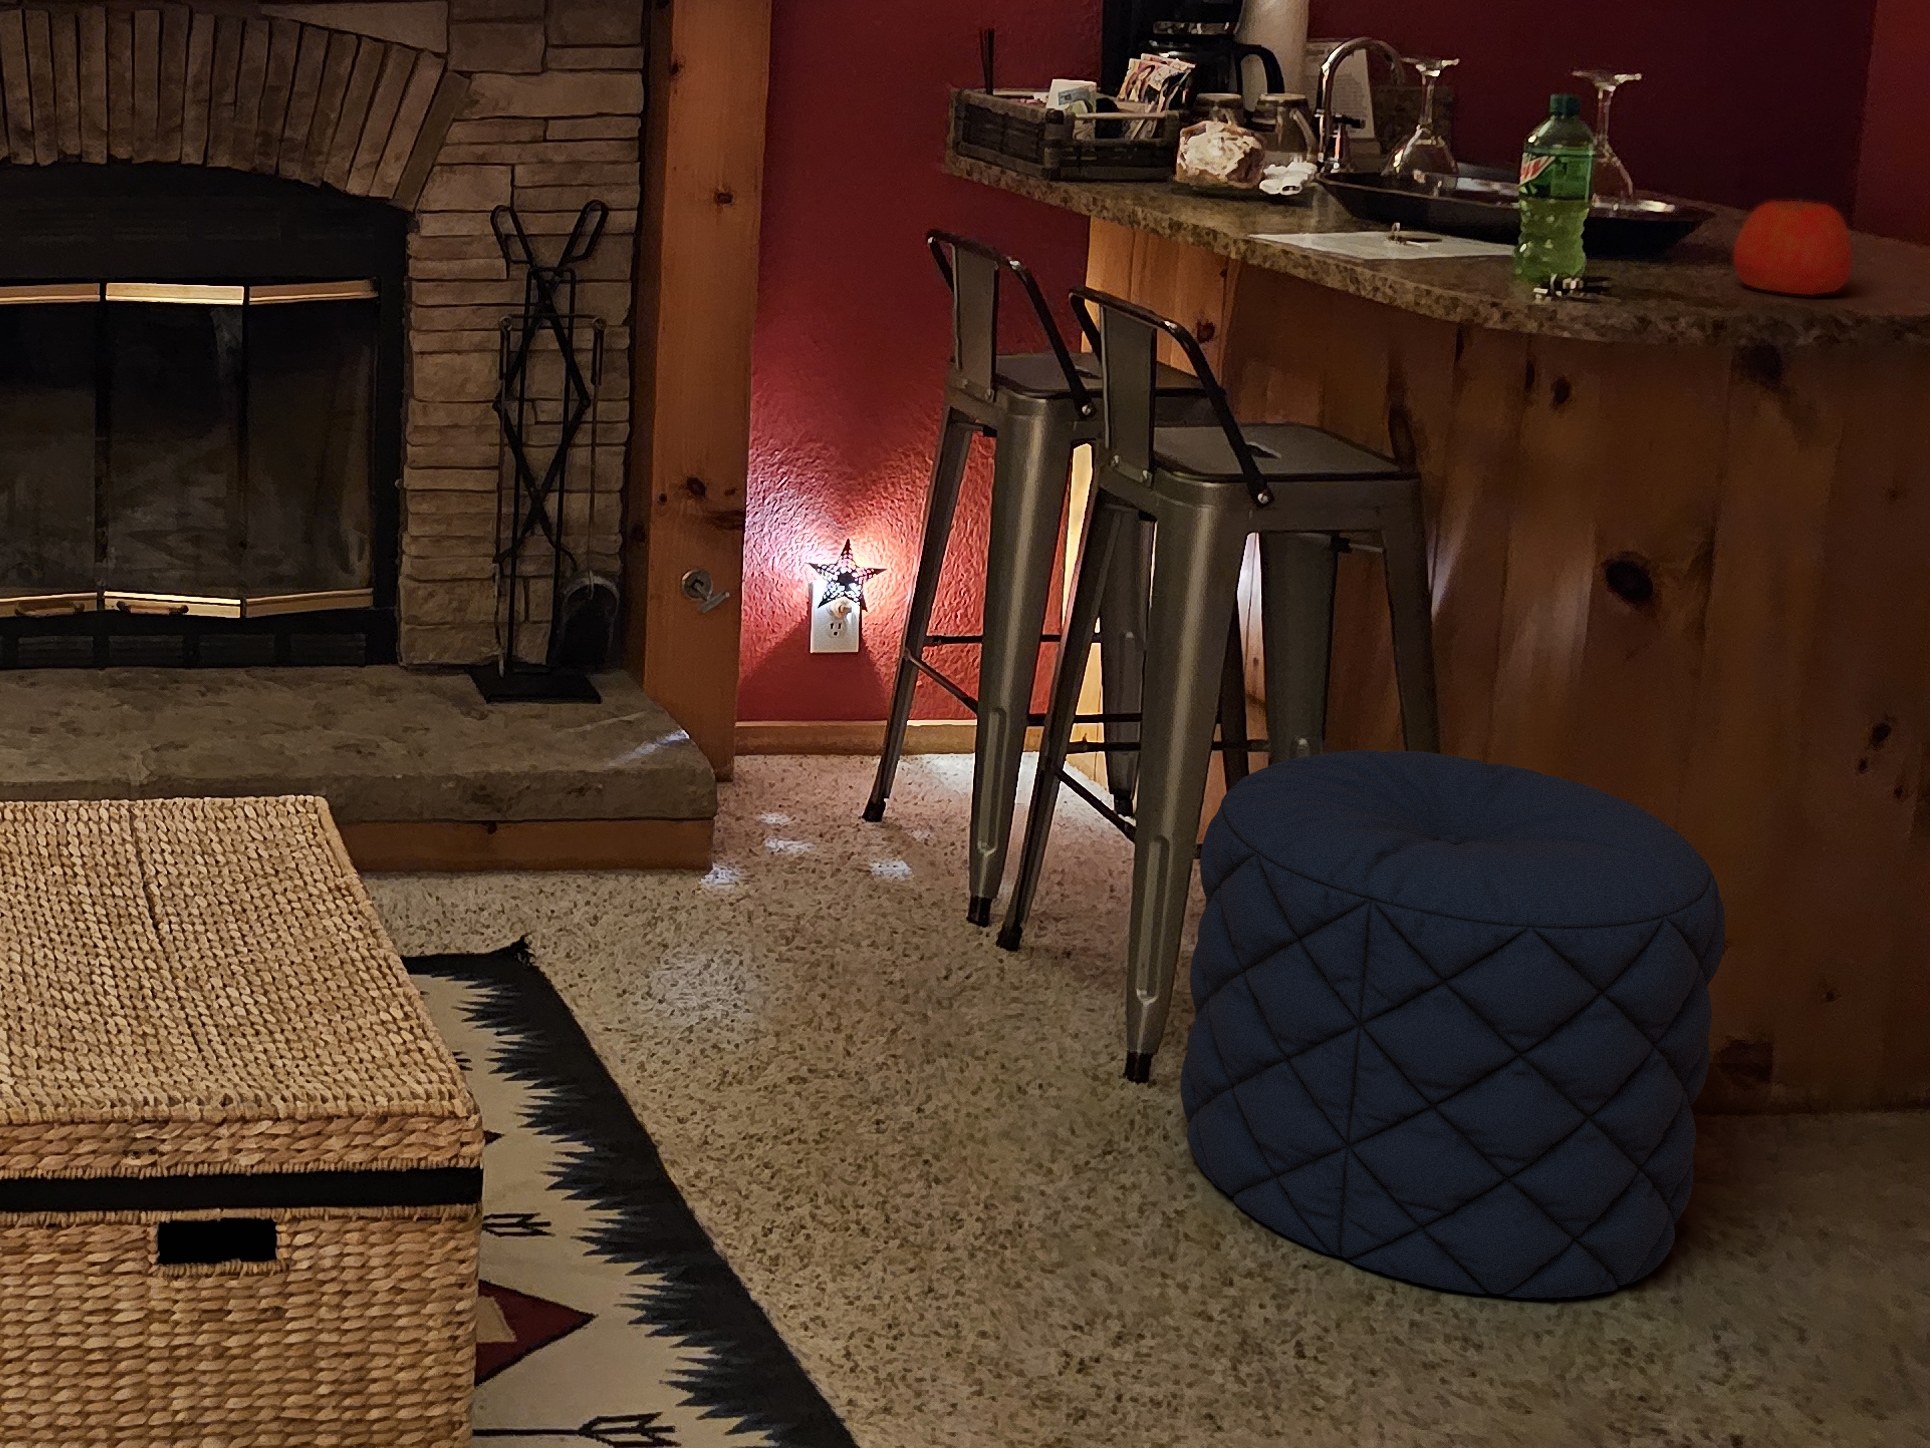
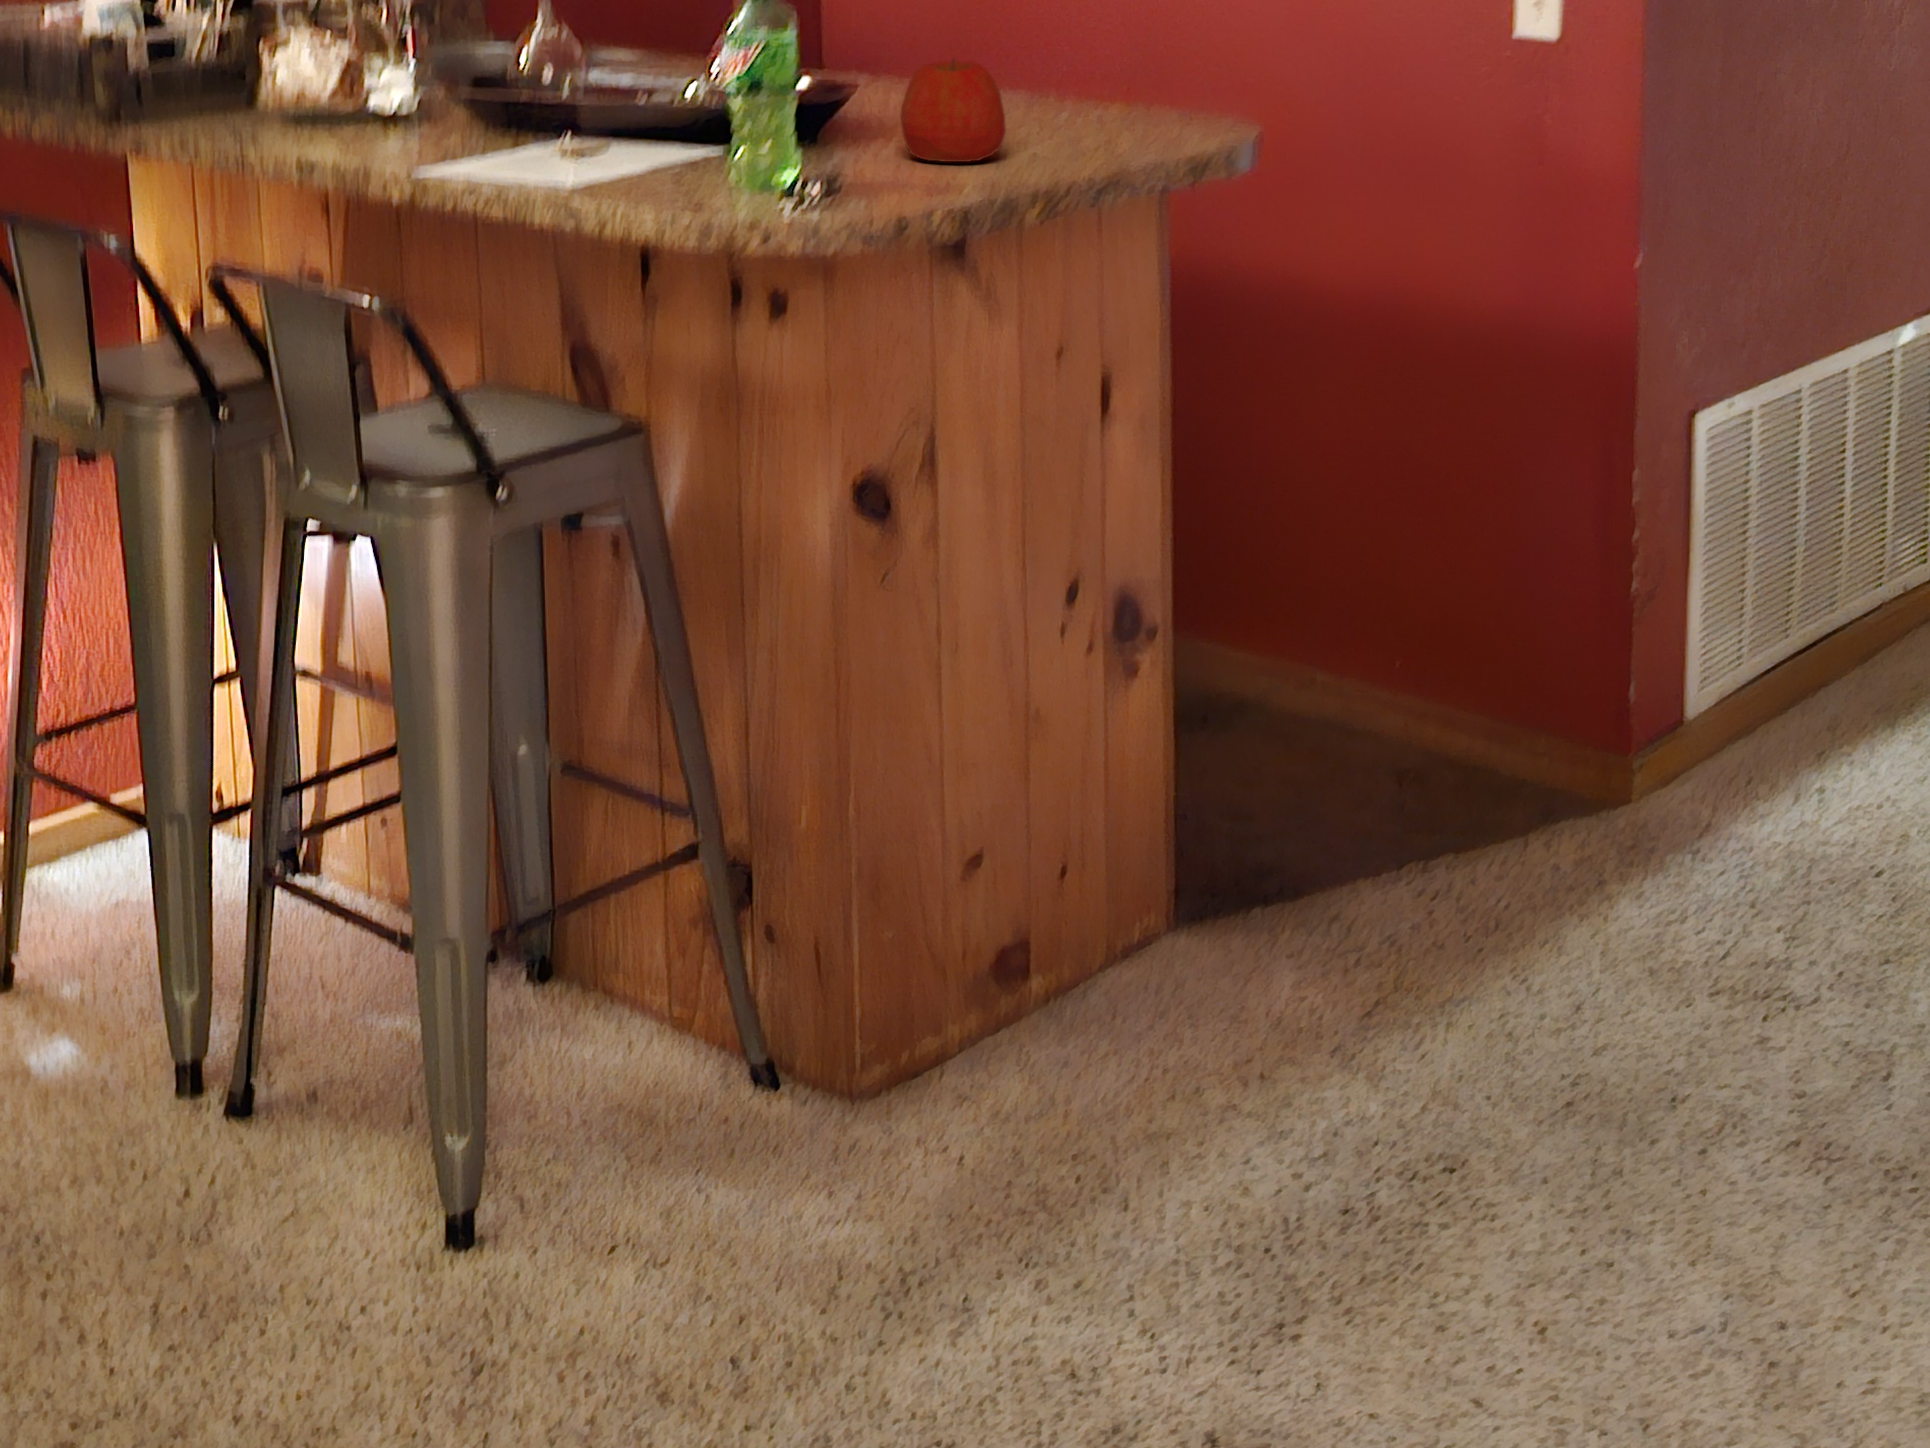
pouf: present [1180,750,1725,1298] -> none [521,743,1050,1403]

